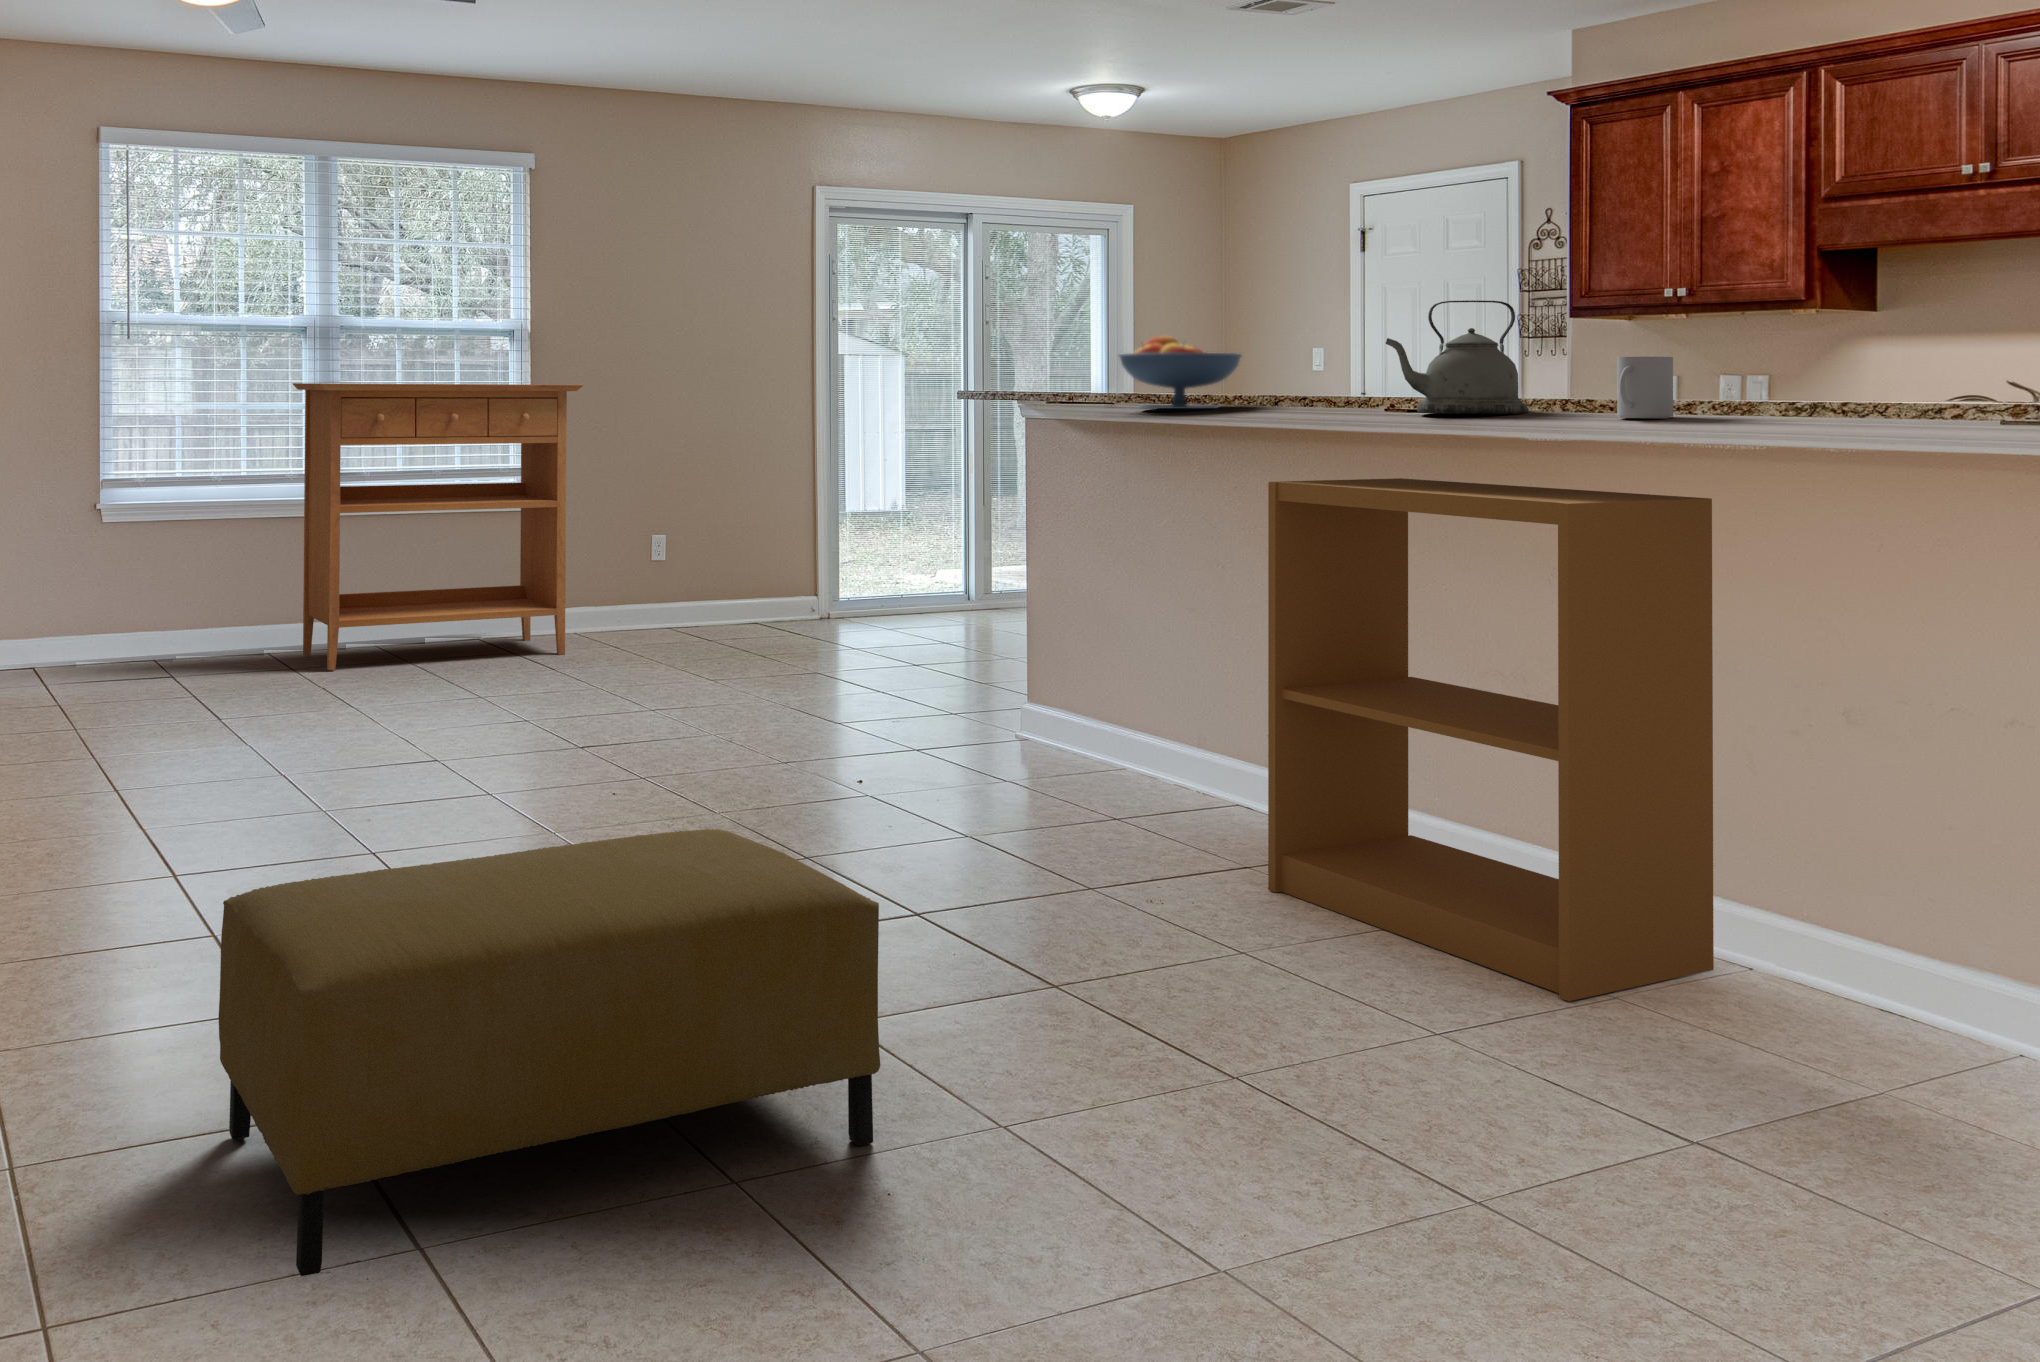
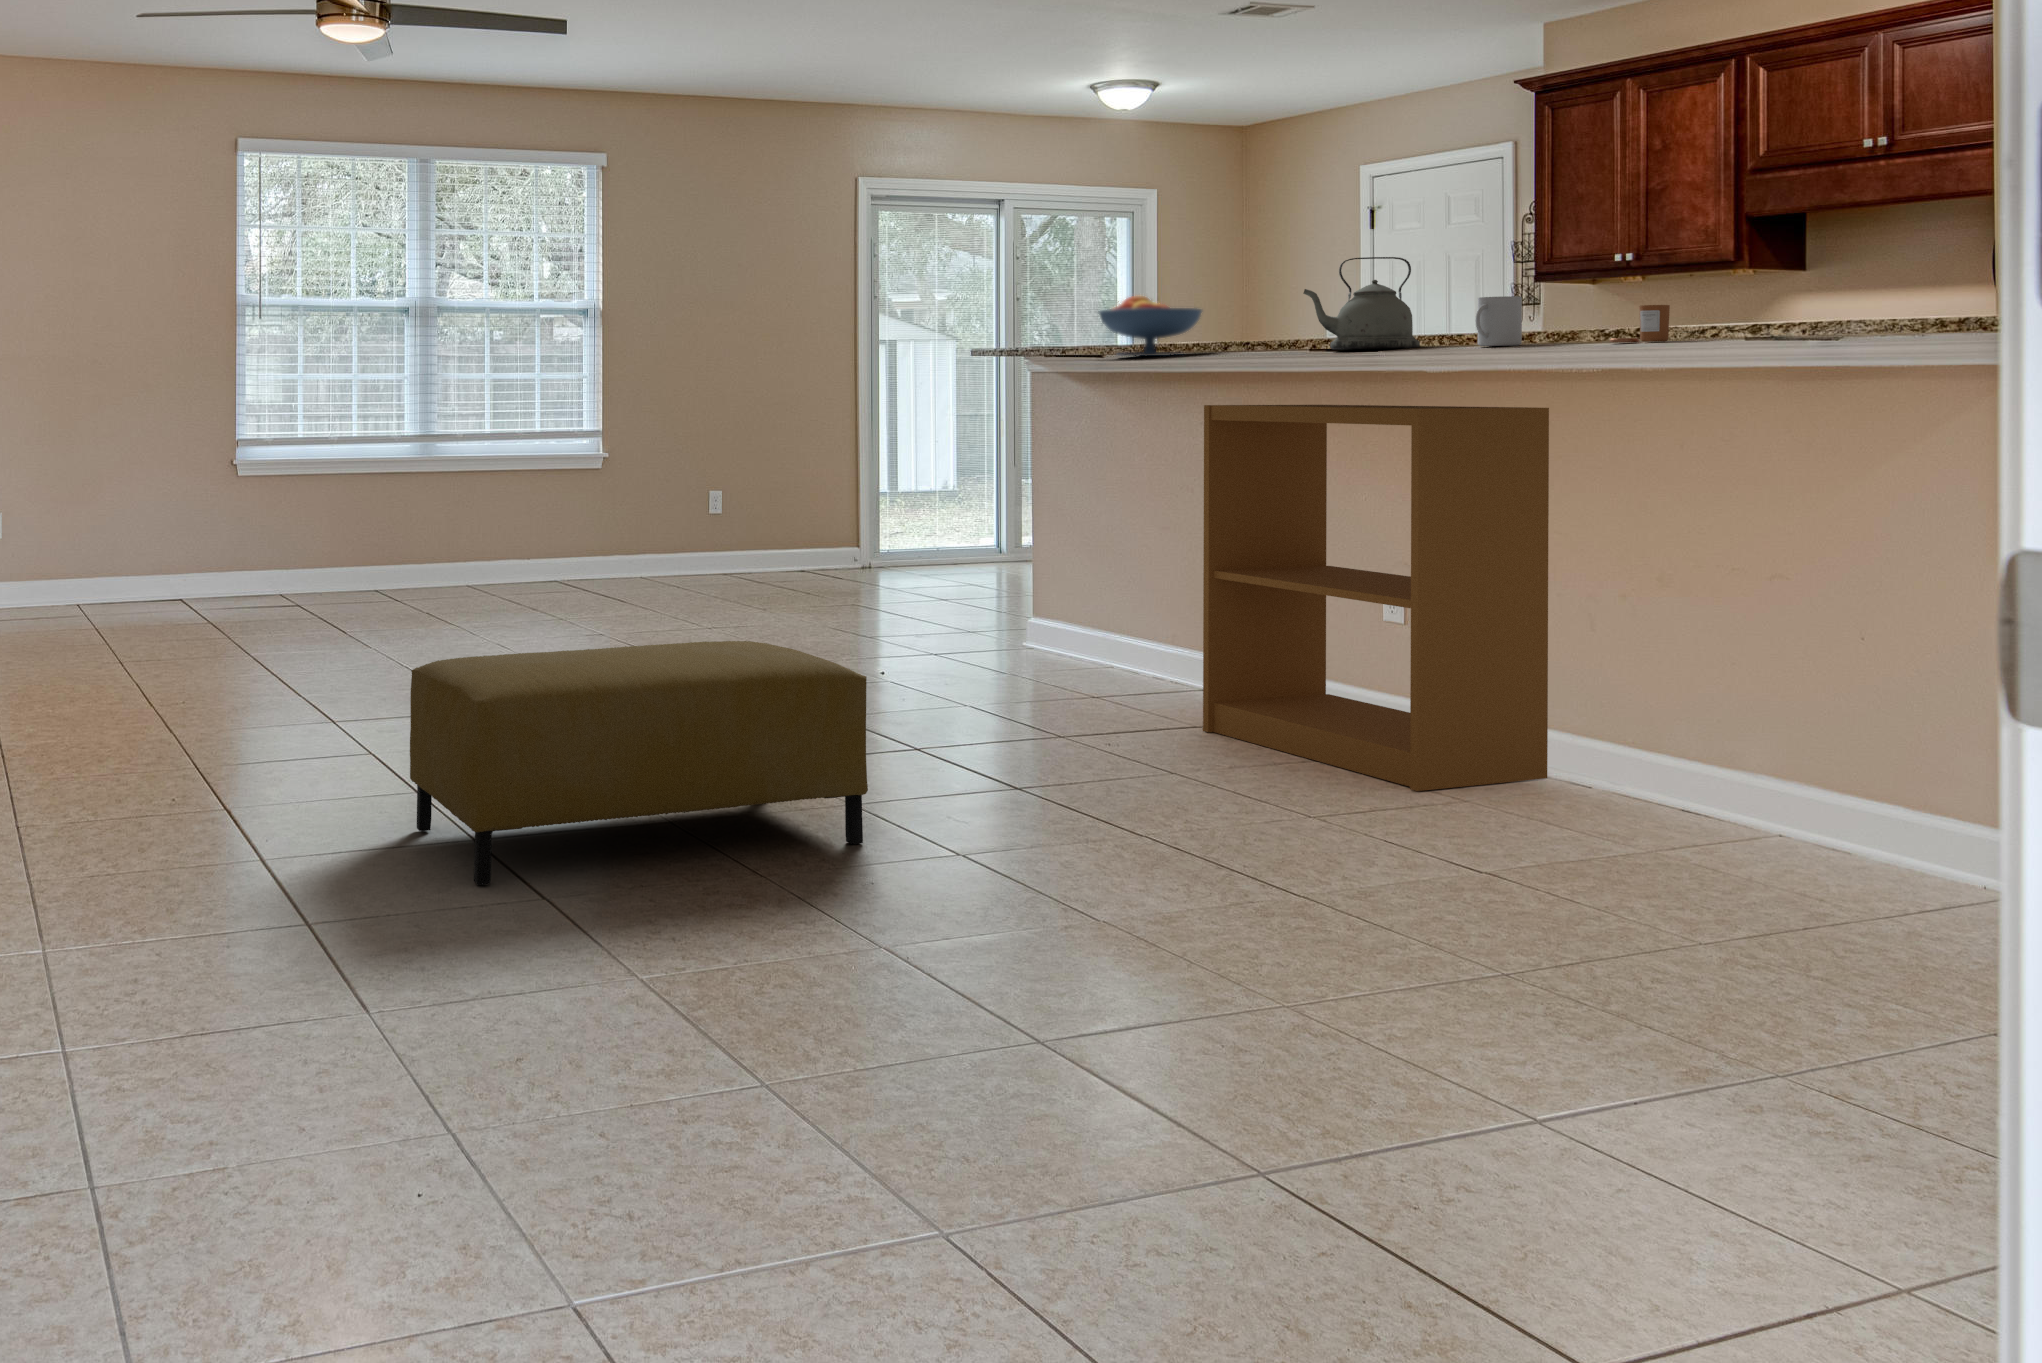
candle: none [1807,376,1889,423] -> present [1610,305,1670,343]
console table: present [293,383,583,670] -> none [400,352,649,595]

